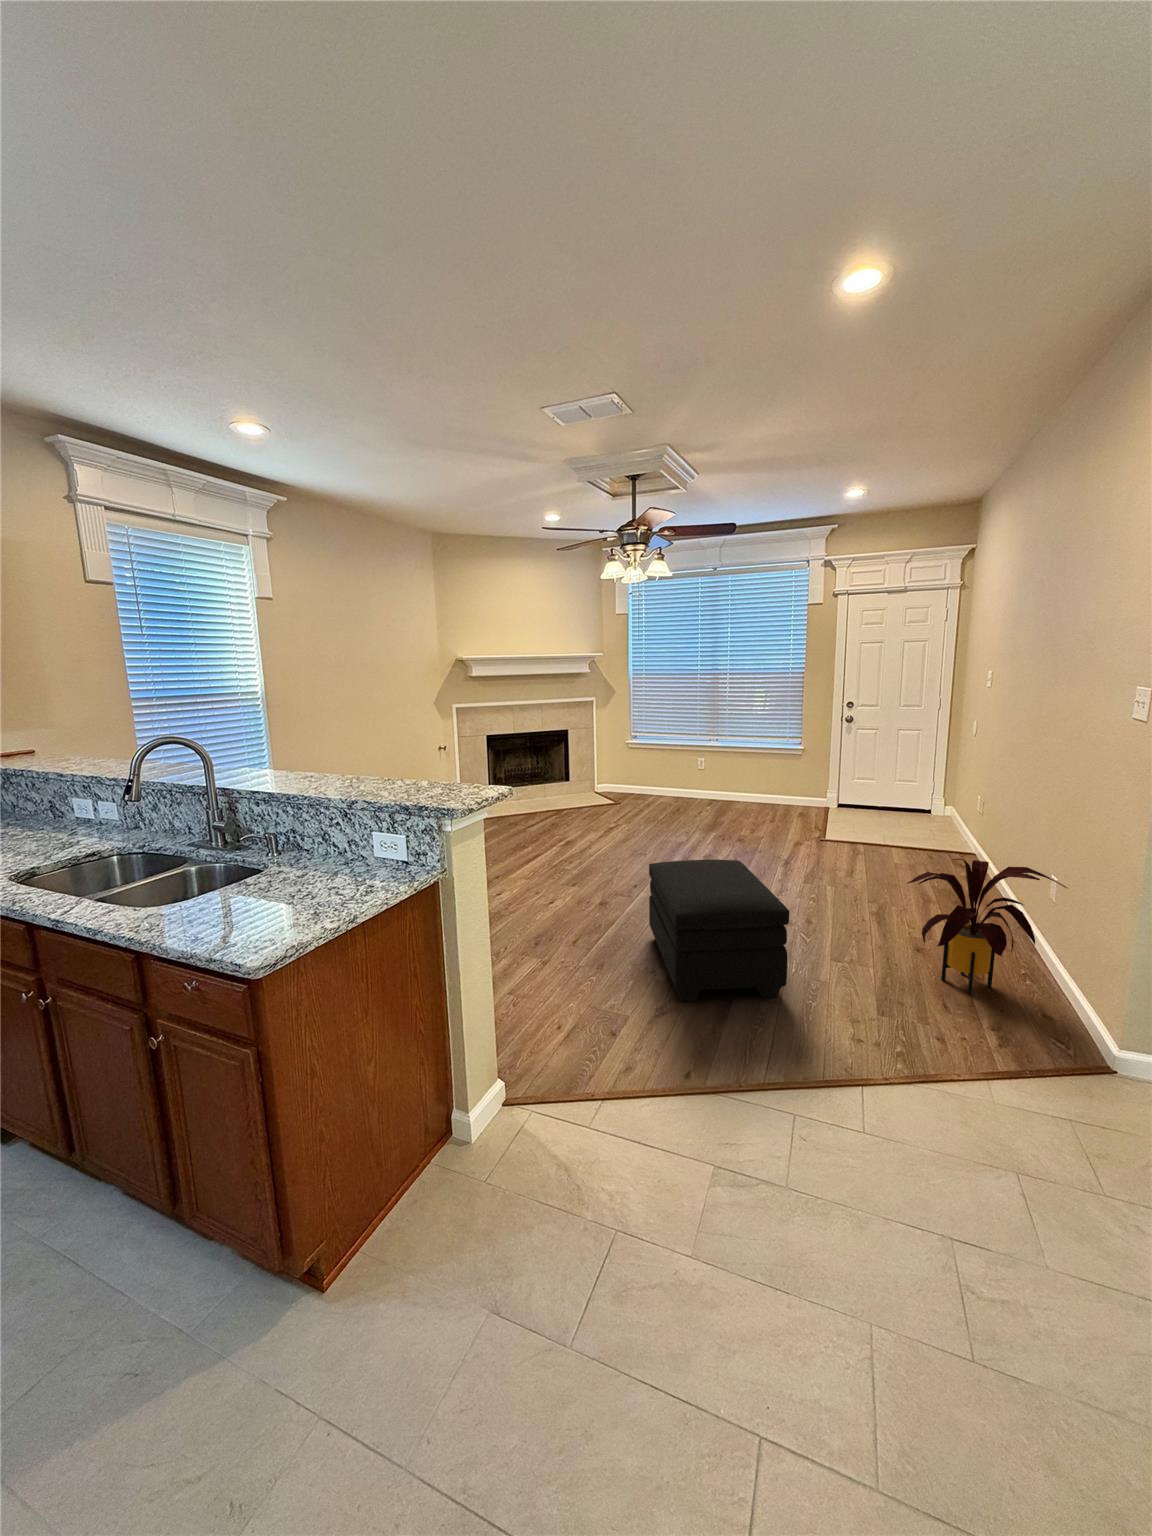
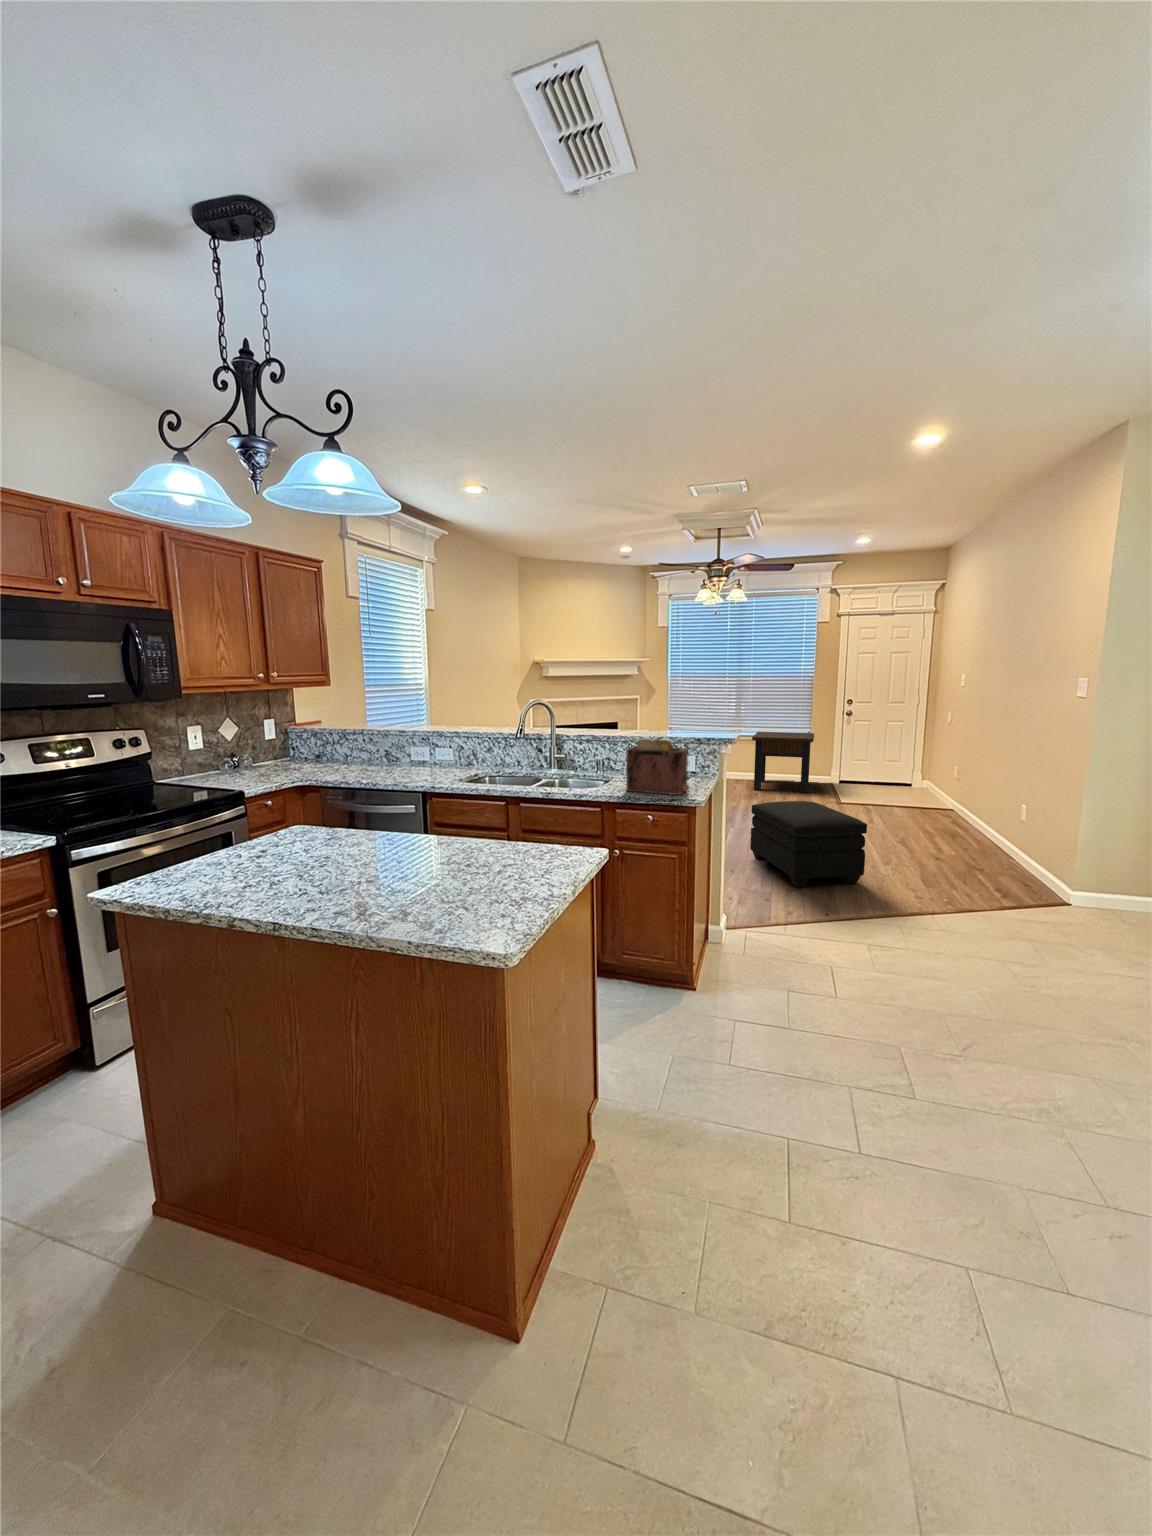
side table: none [720,742,806,823] -> present [752,732,814,793]
toaster: none [230,817,341,927] -> present [626,739,690,795]
house plant: present [907,859,1067,994] -> none [938,790,1038,879]

